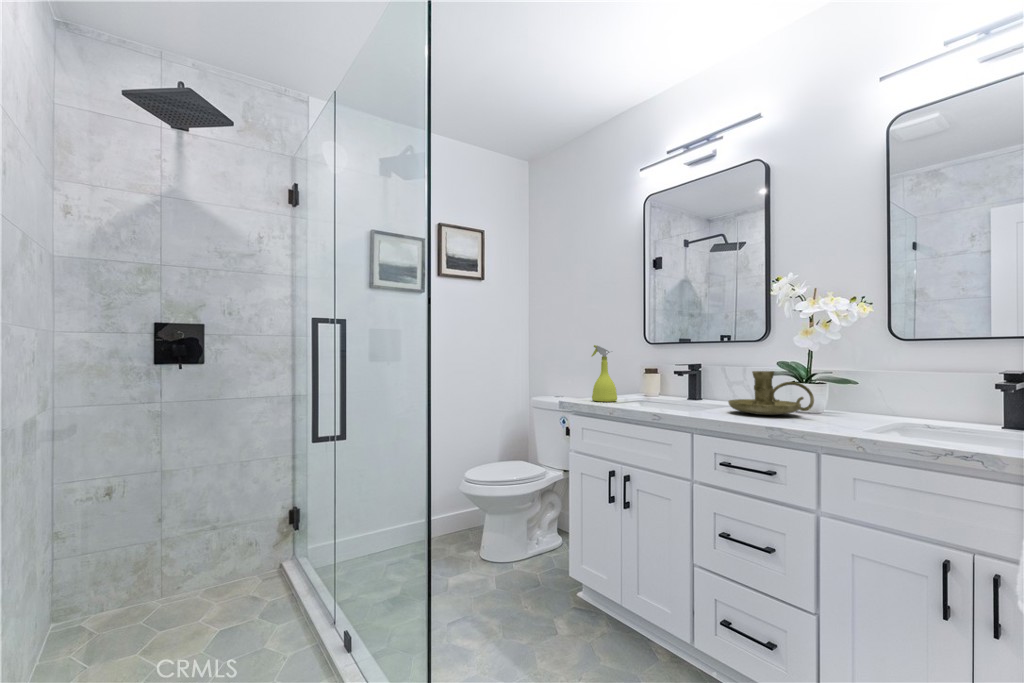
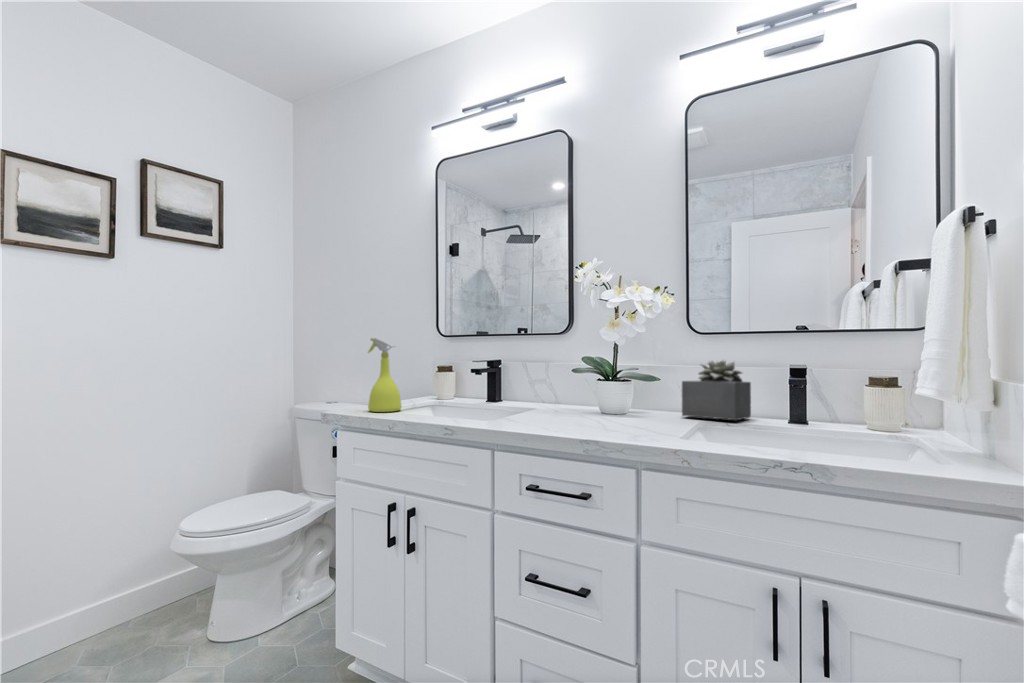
succulent plant: none [880,365,963,423] -> present [682,360,751,420]
candle holder: present [728,371,814,415] -> none [534,369,625,420]

